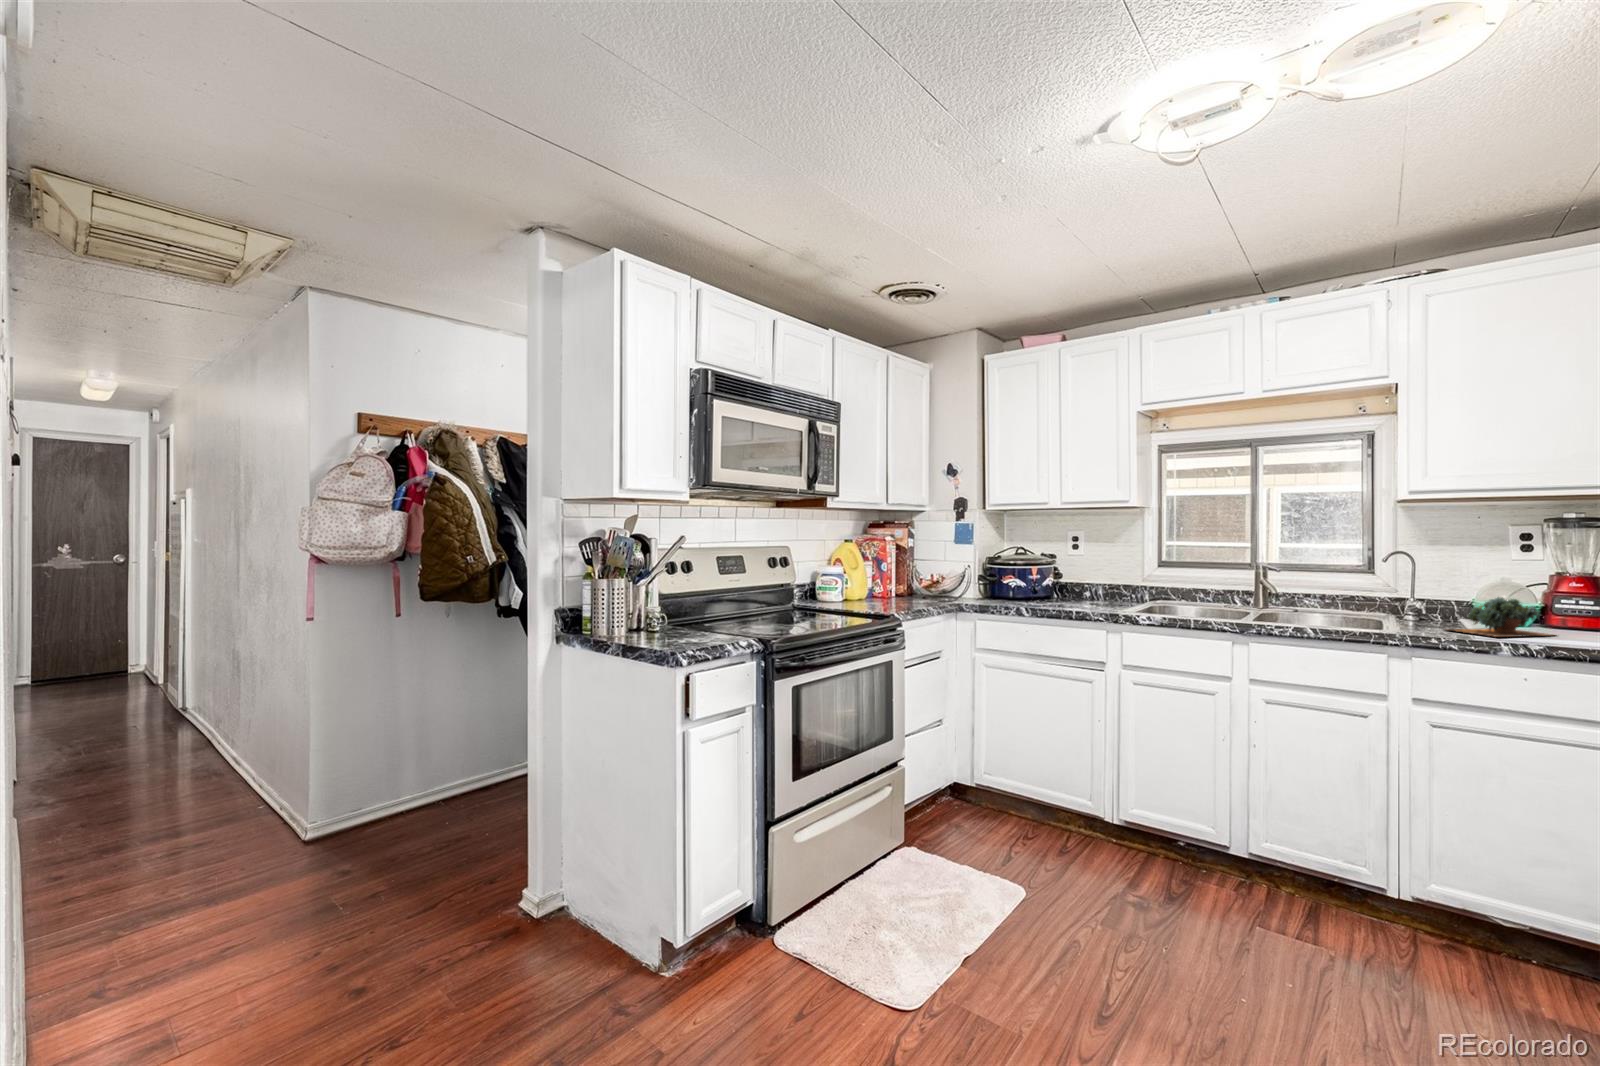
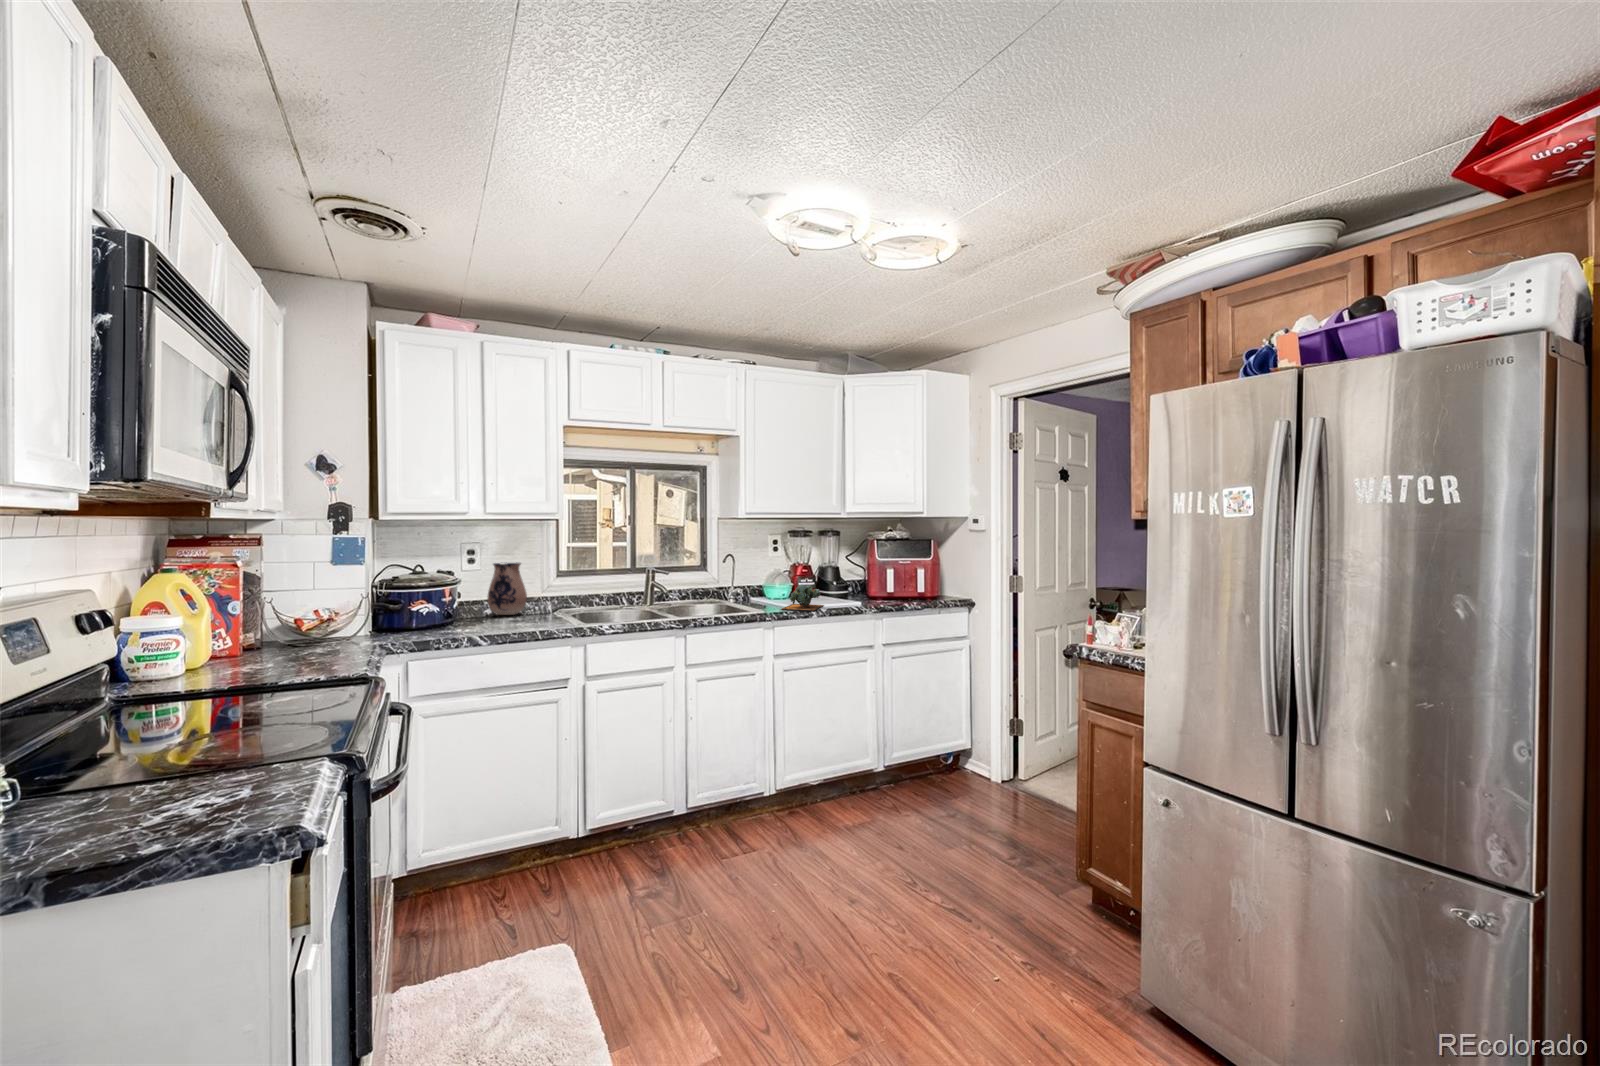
ceramic pitcher: none [1086,549,1124,600] -> present [487,562,527,615]

